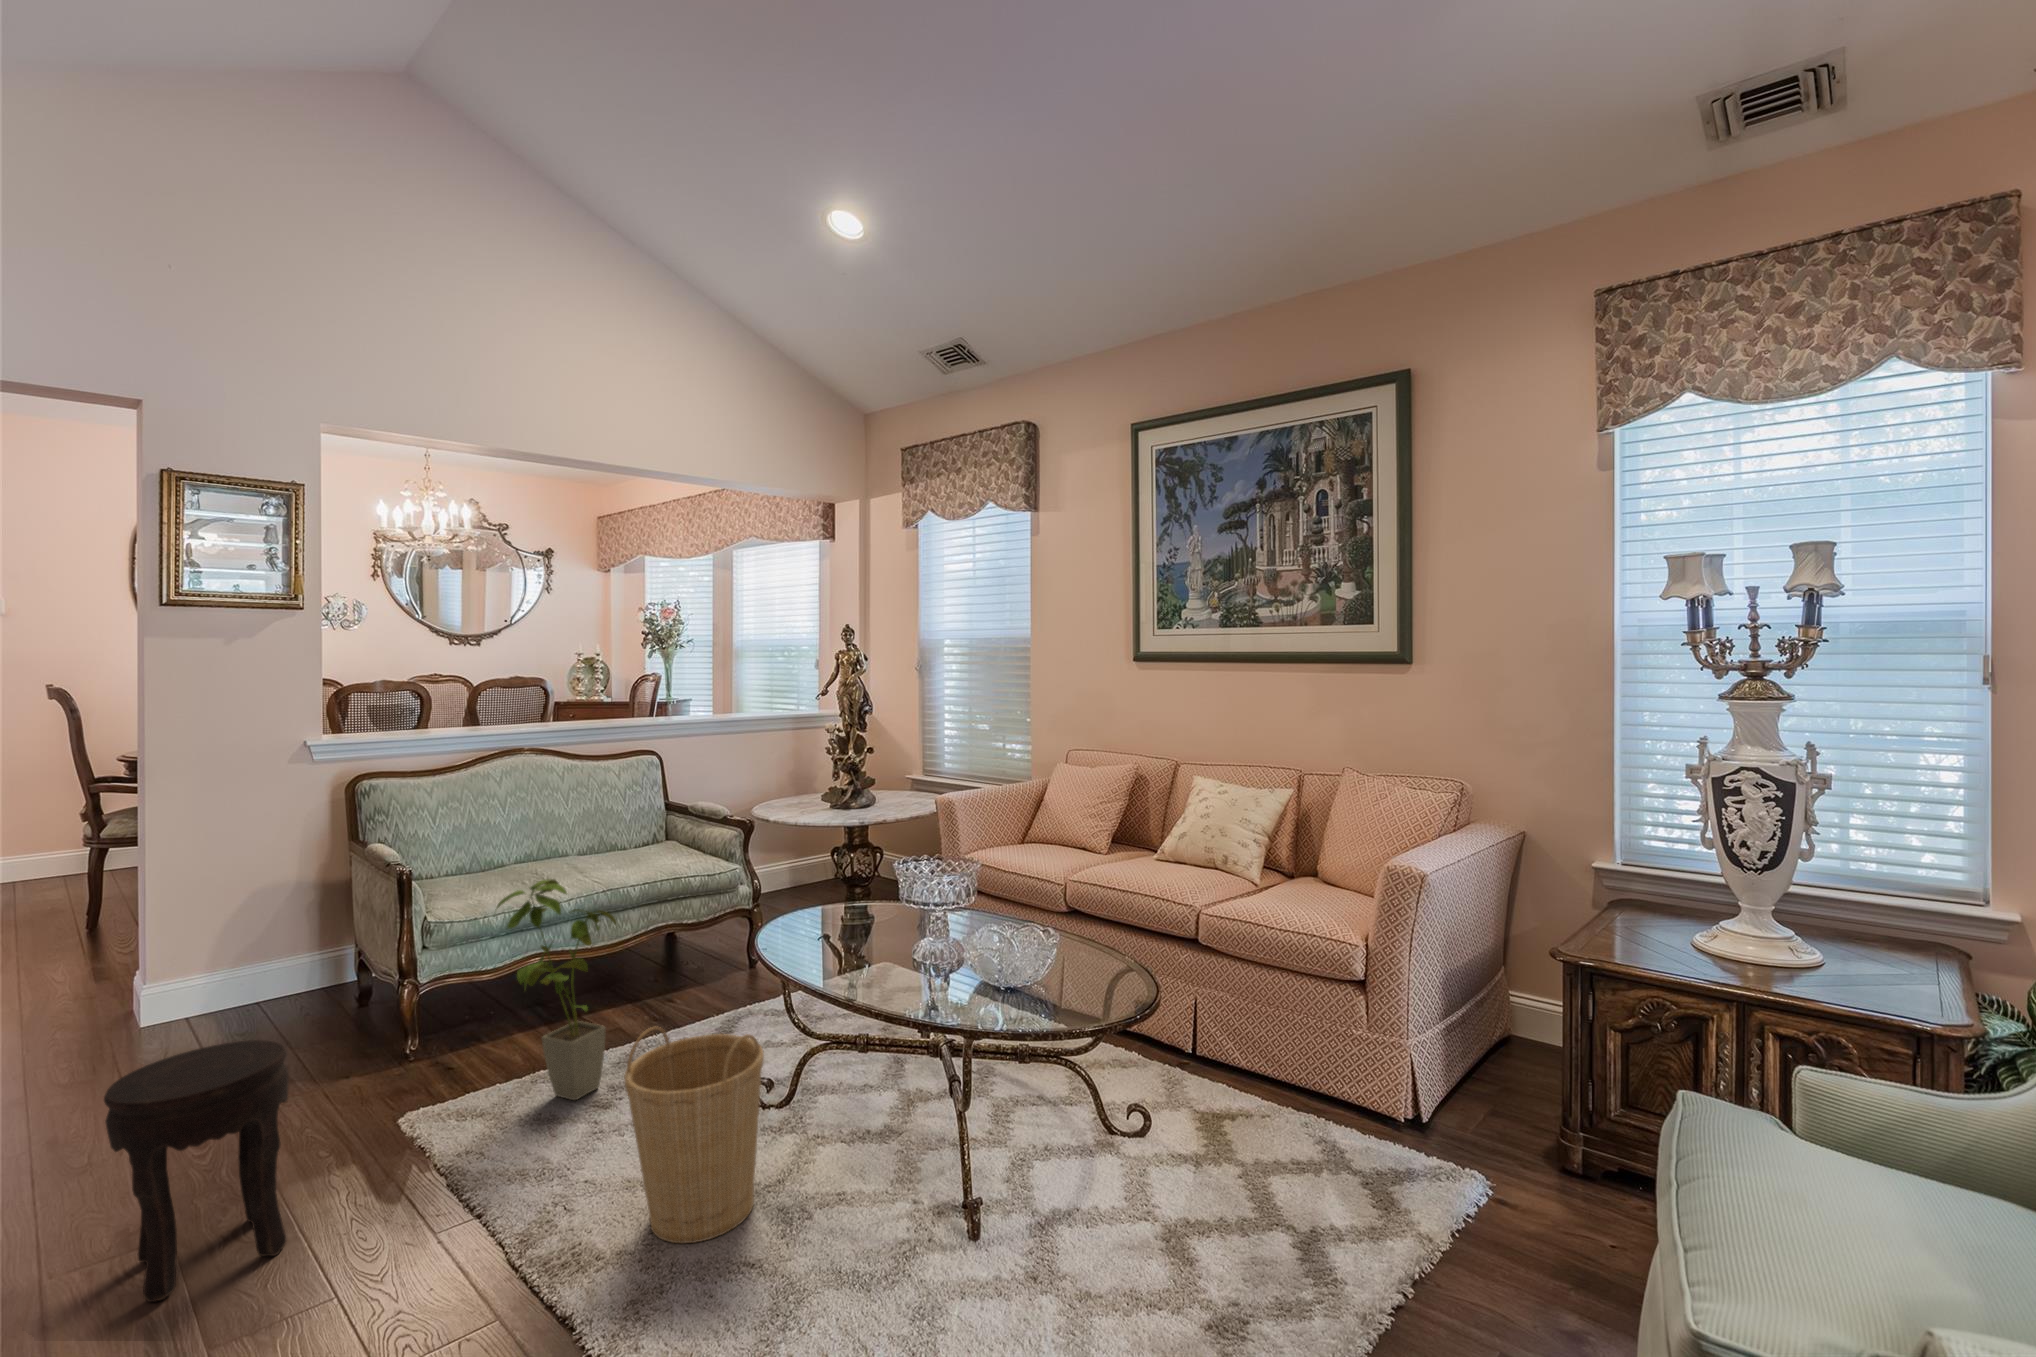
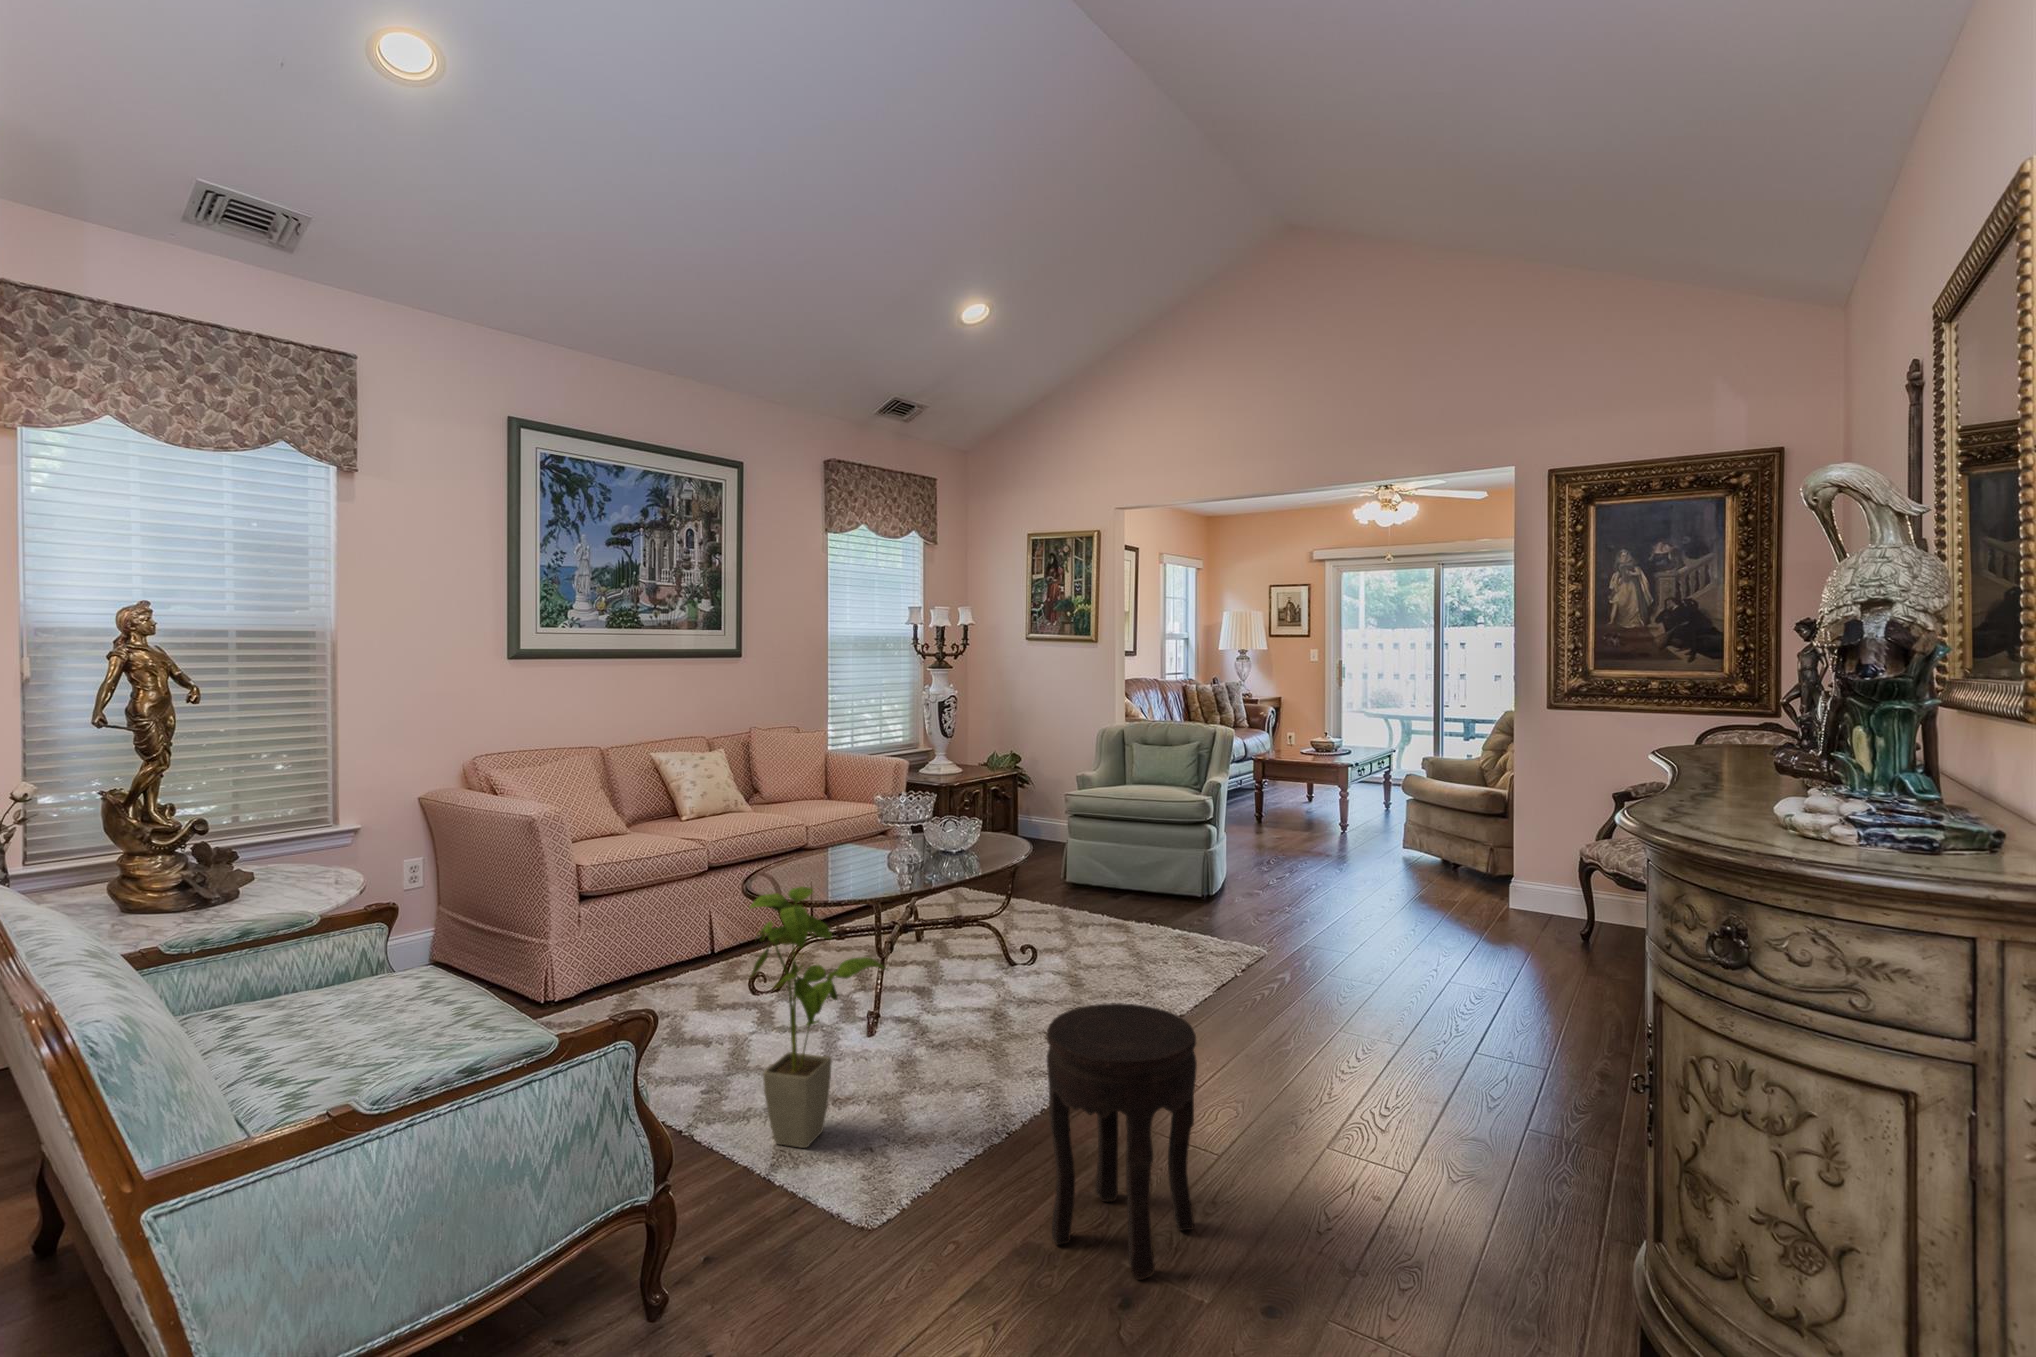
basket: present [624,1027,764,1243] -> none [959,887,1056,1047]

